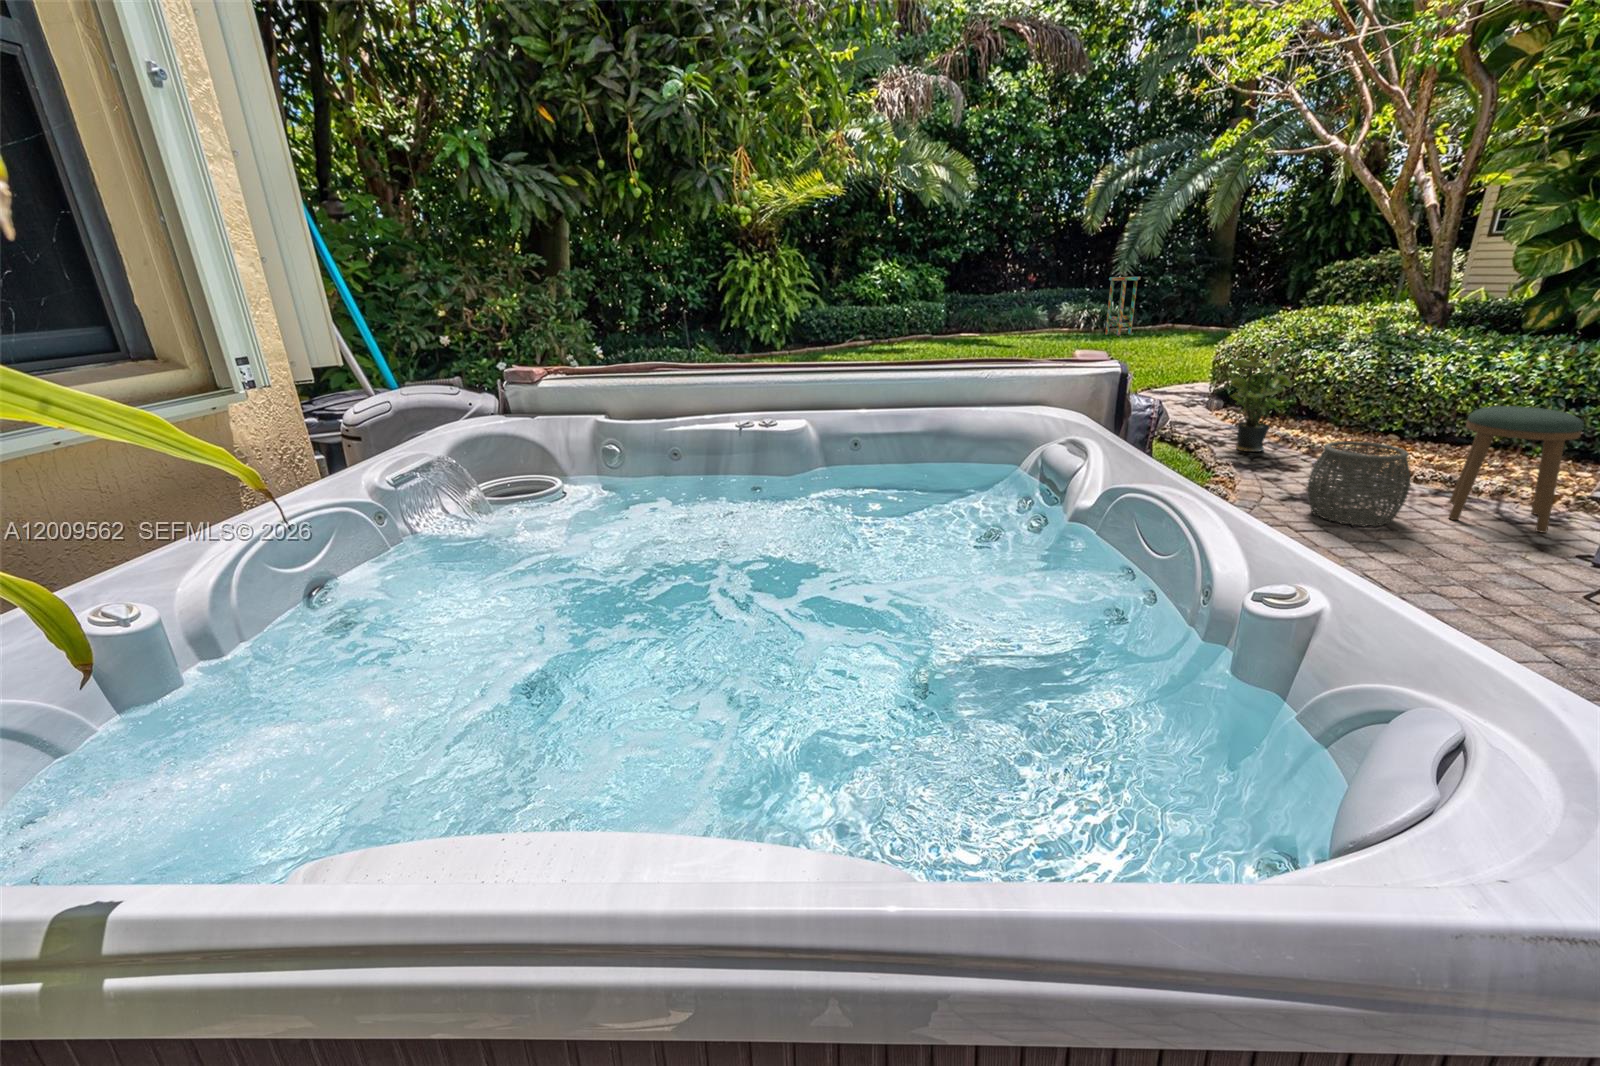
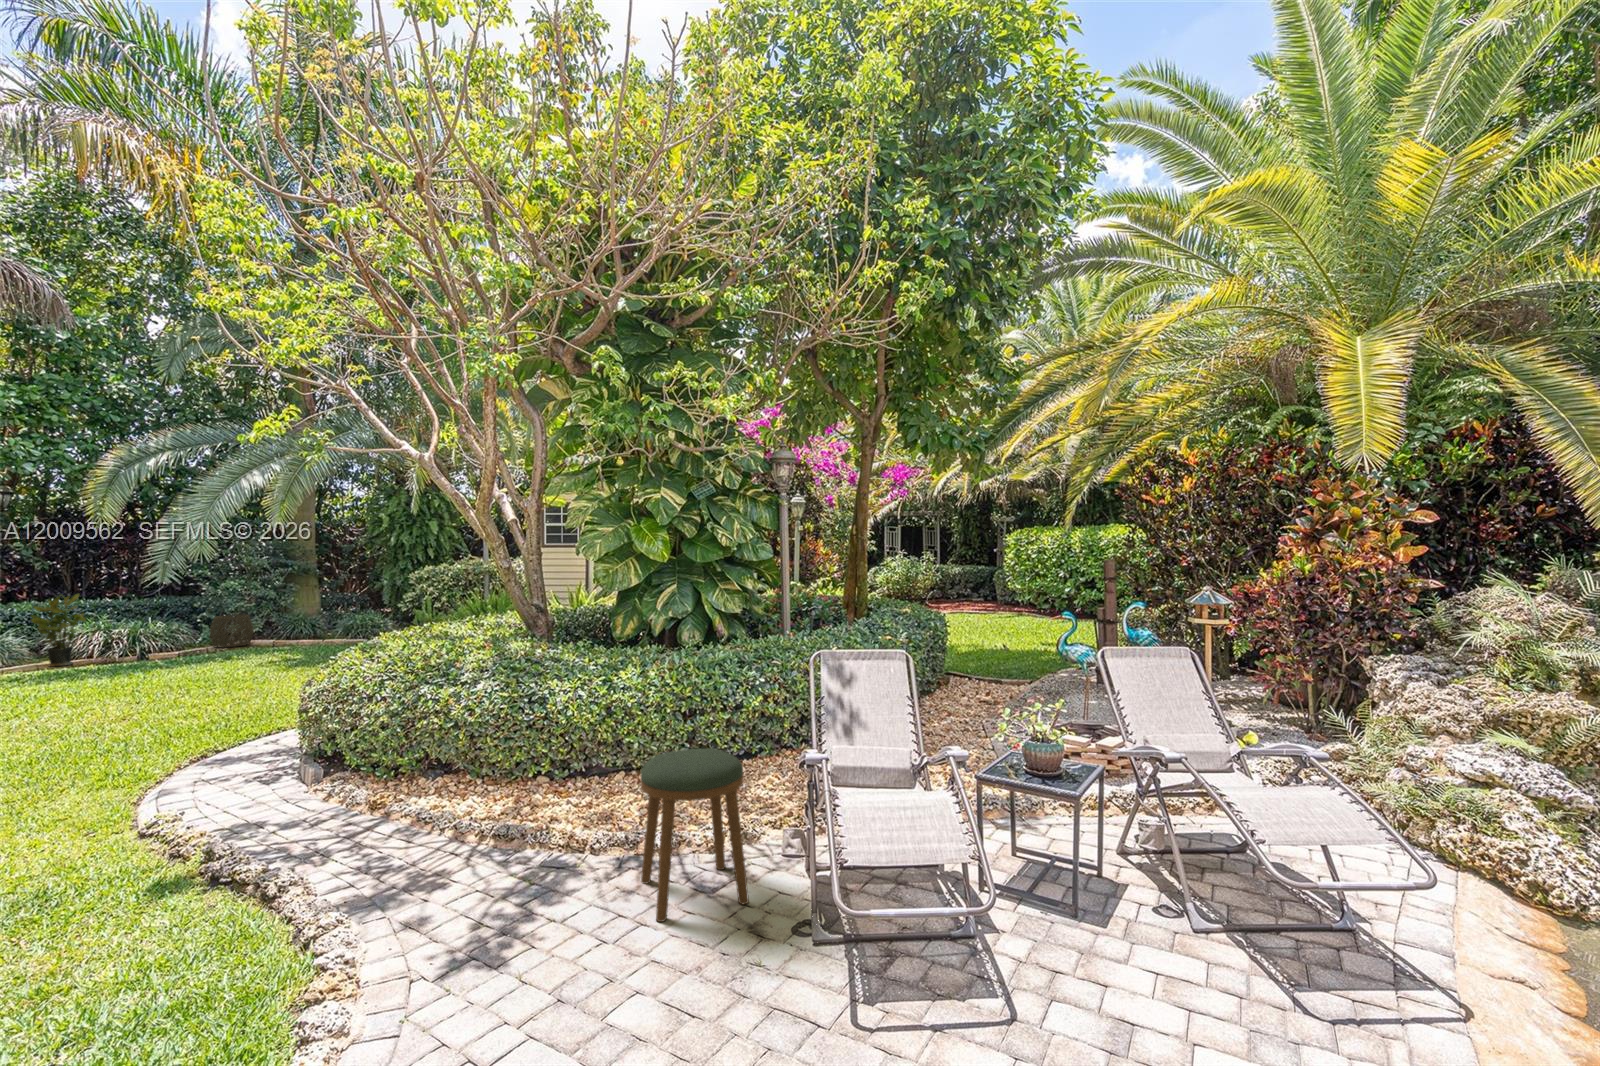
side table: present [1105,277,1140,336] -> none [133,586,186,666]
potted plant: present [1230,341,1292,452] -> present [31,594,86,667]
woven basket: present [1307,441,1411,527] -> present [209,615,254,648]

